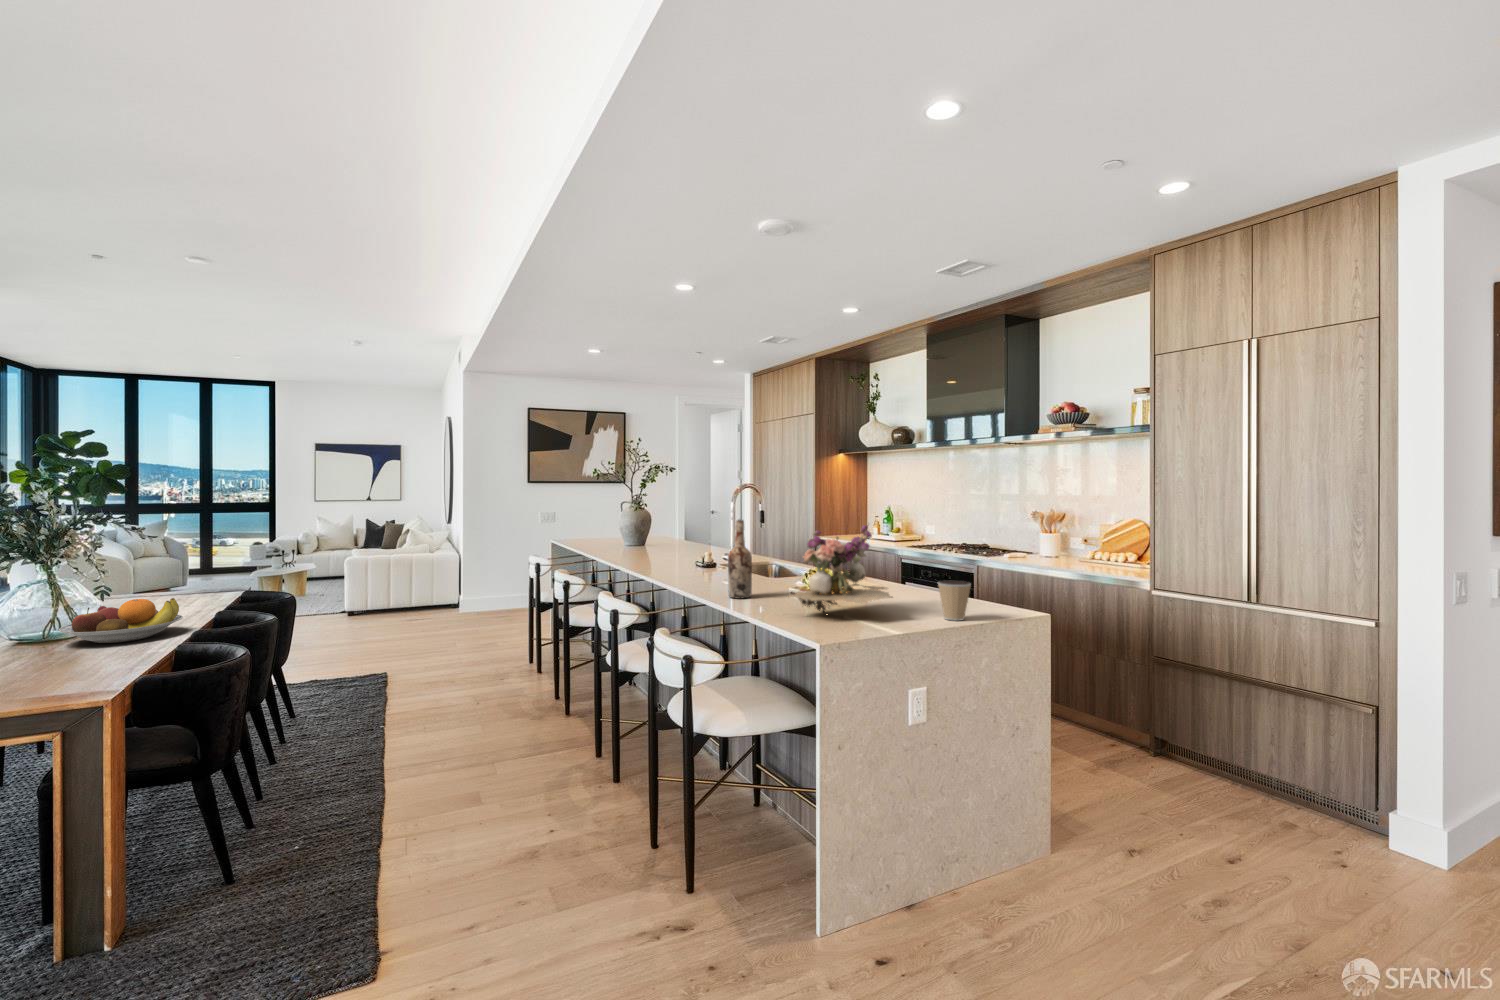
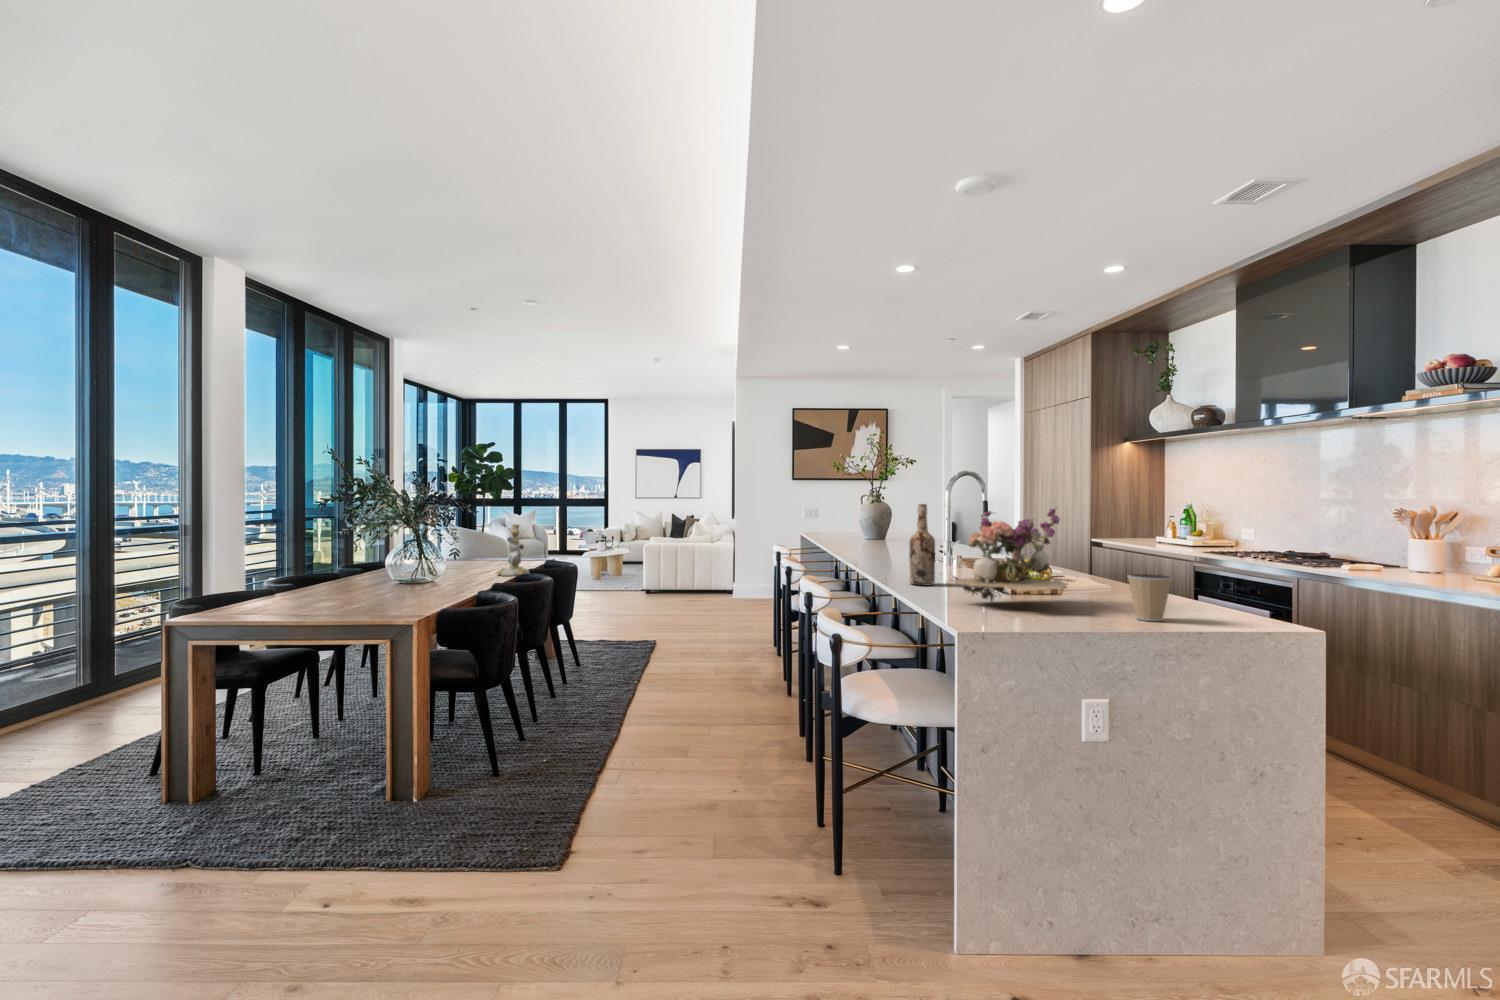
candlestick: none [177,549,231,617] -> present [496,524,530,576]
fruit bowl: present [59,598,183,643] -> none [417,557,491,588]

